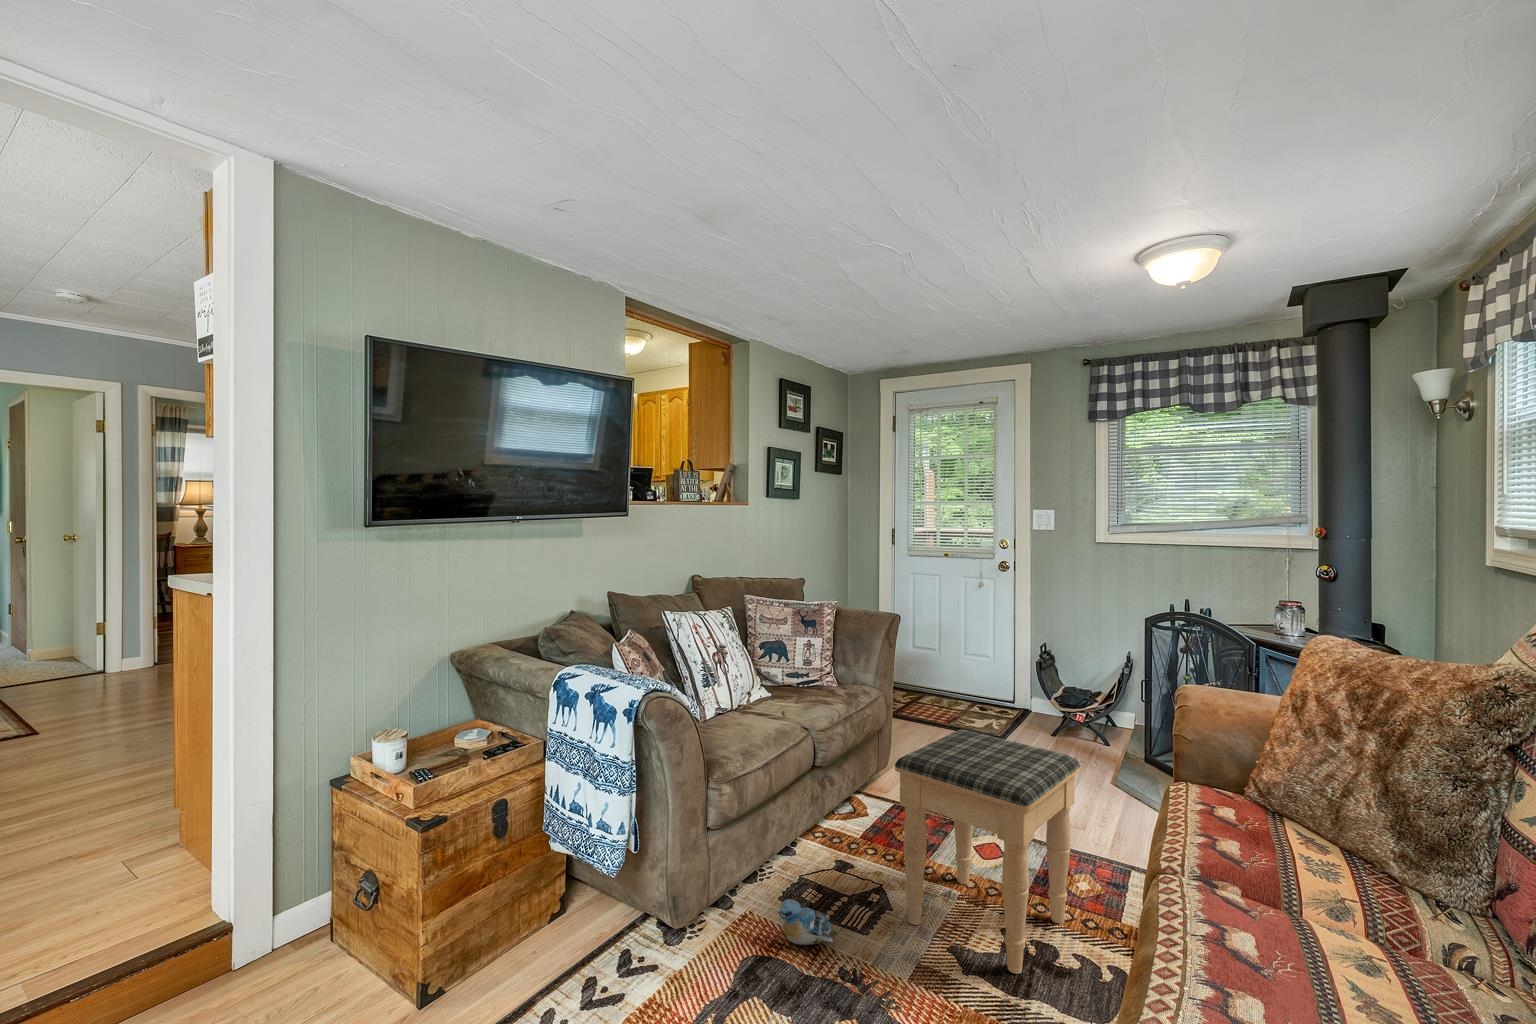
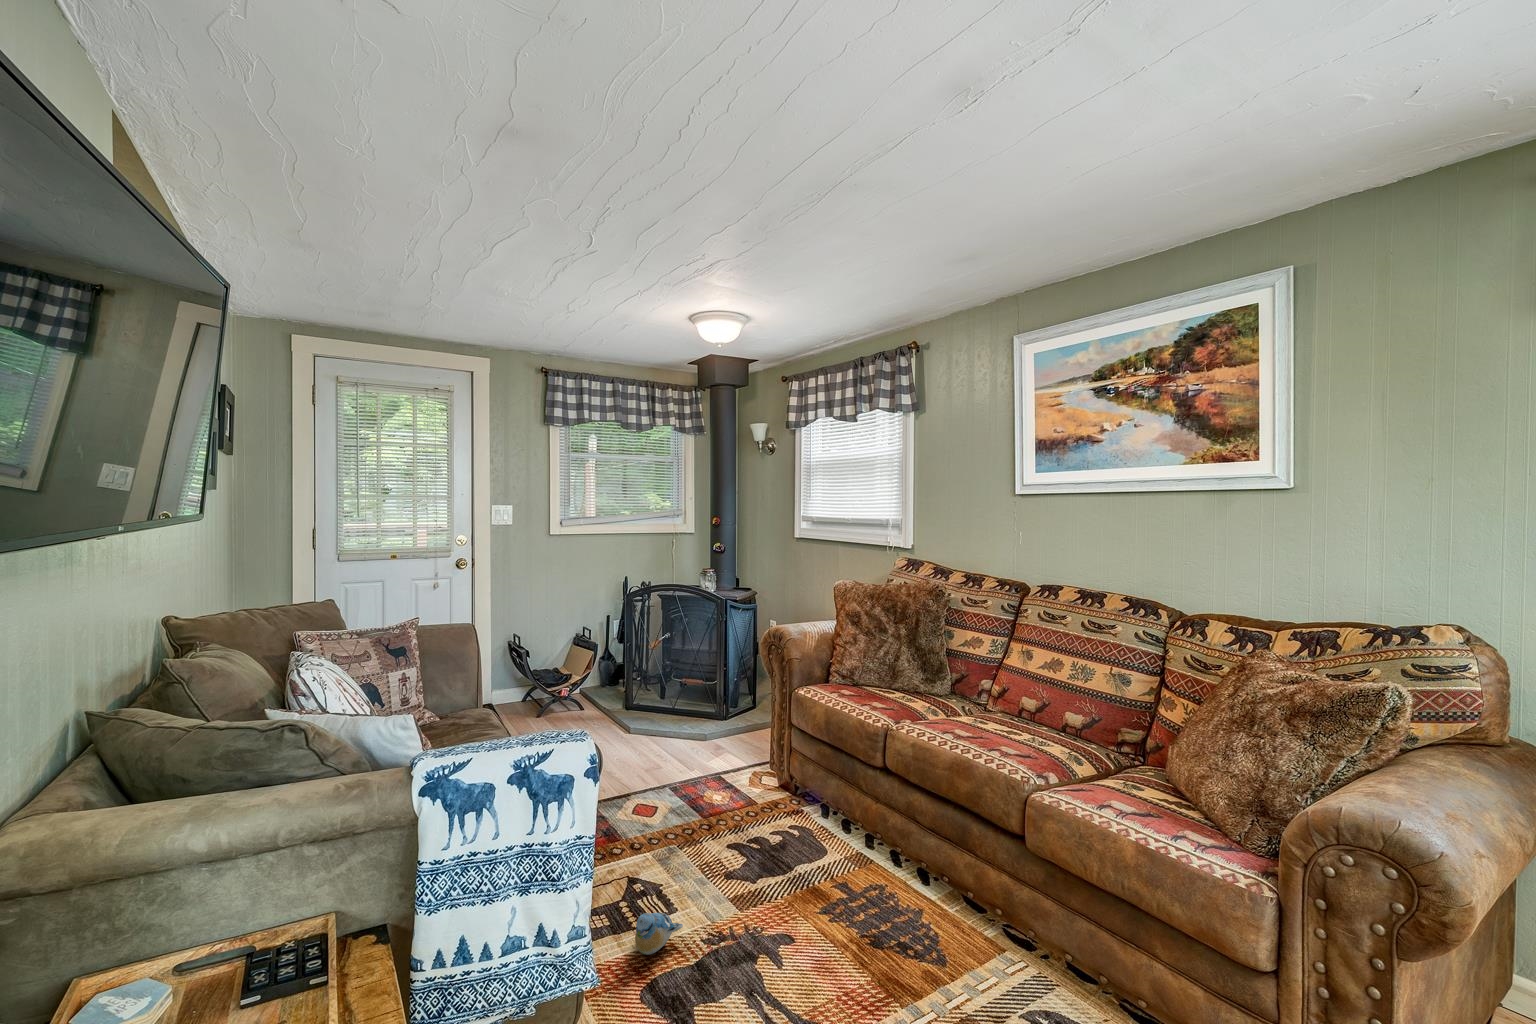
footstool: present [895,730,1080,974] -> none [650,695,789,882]

